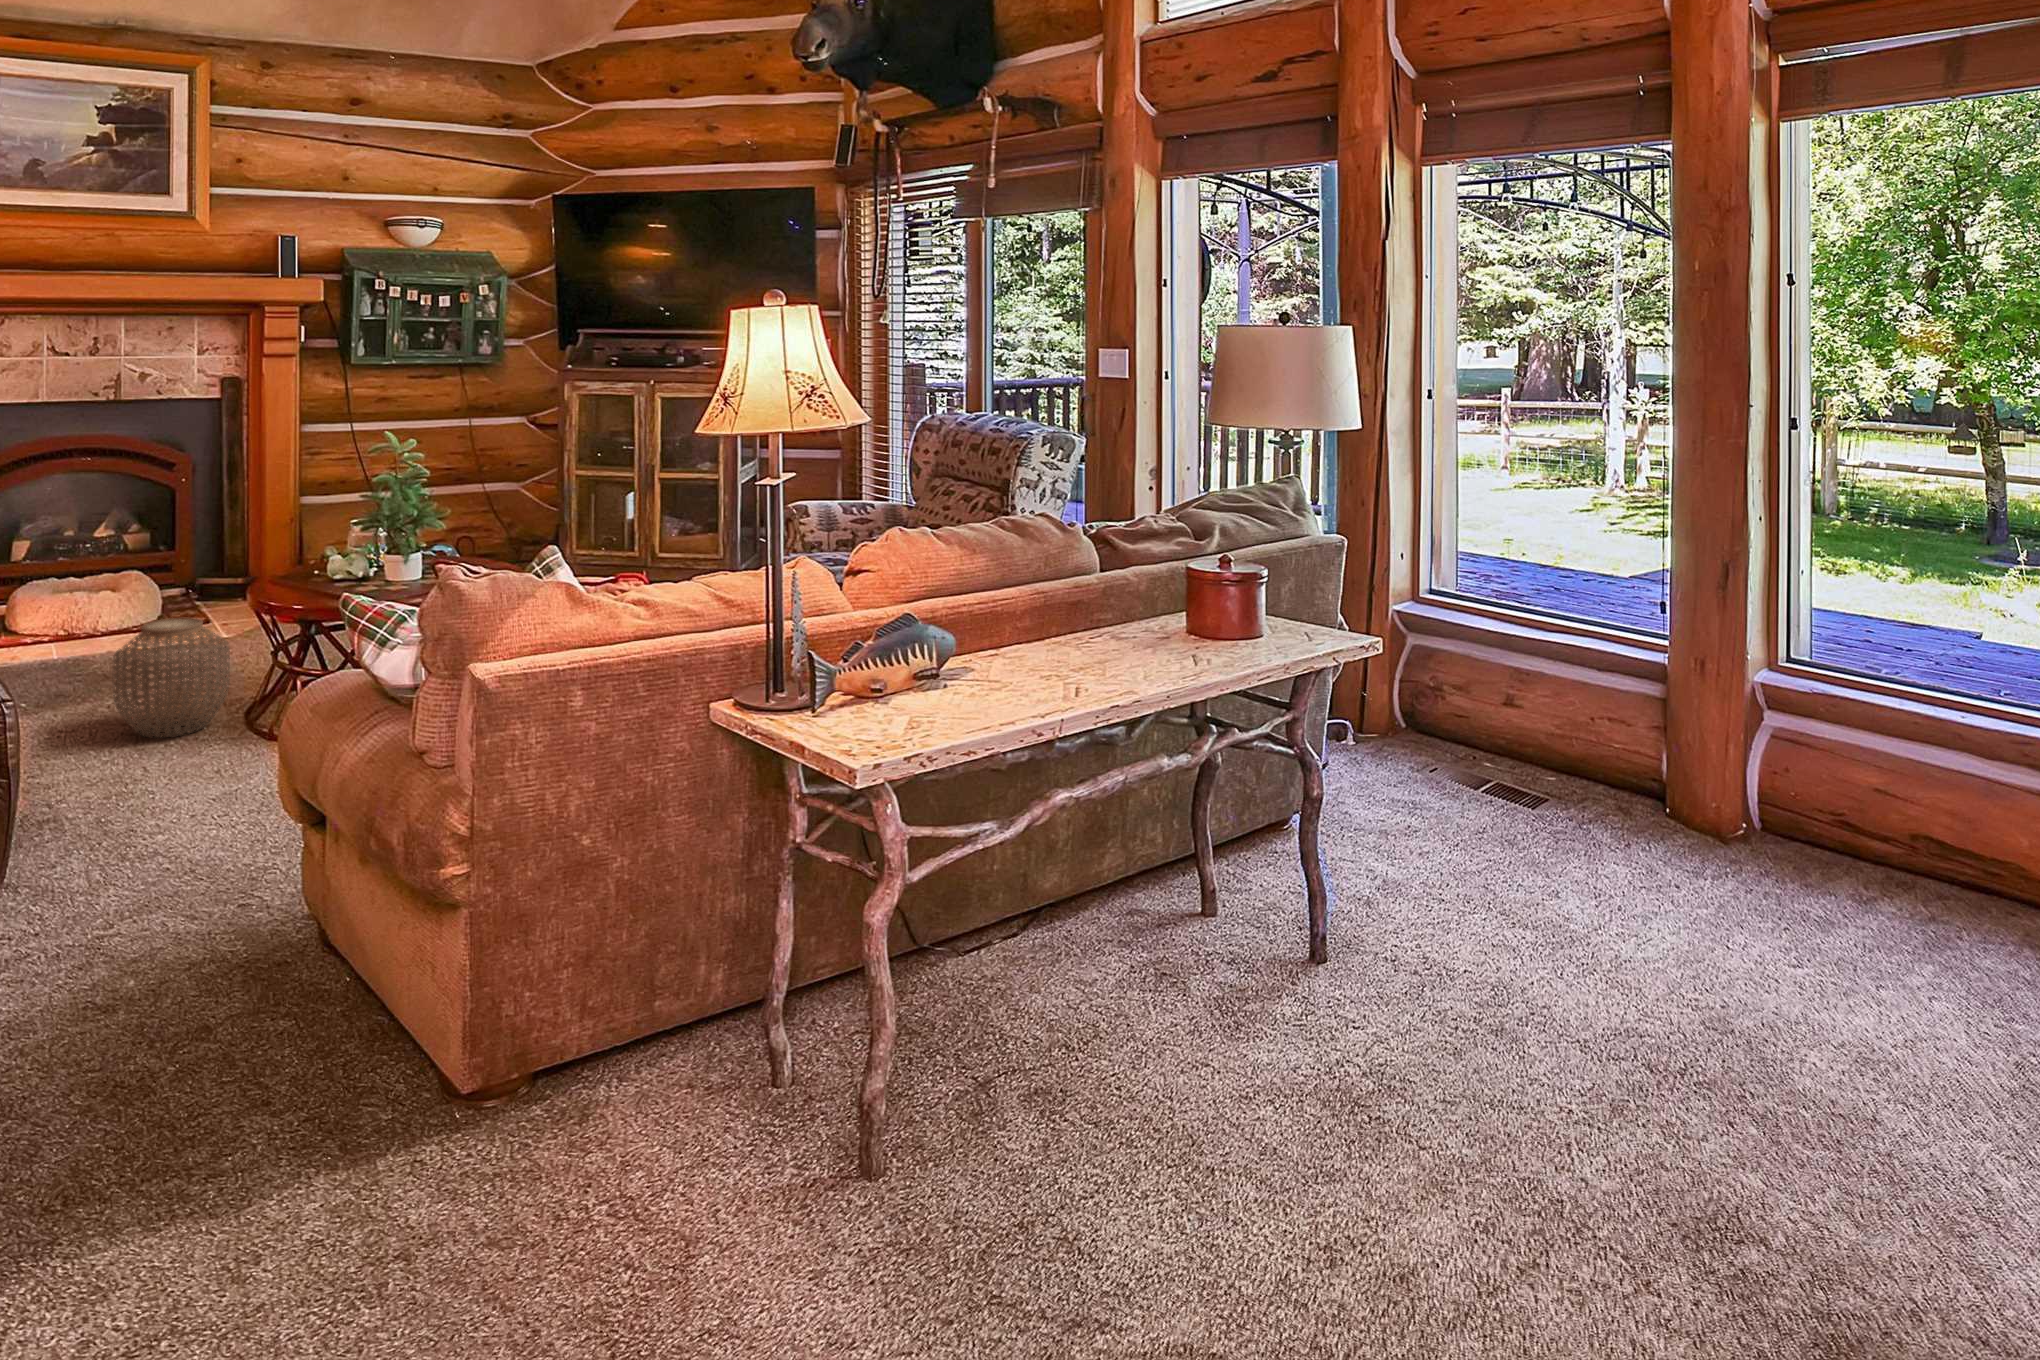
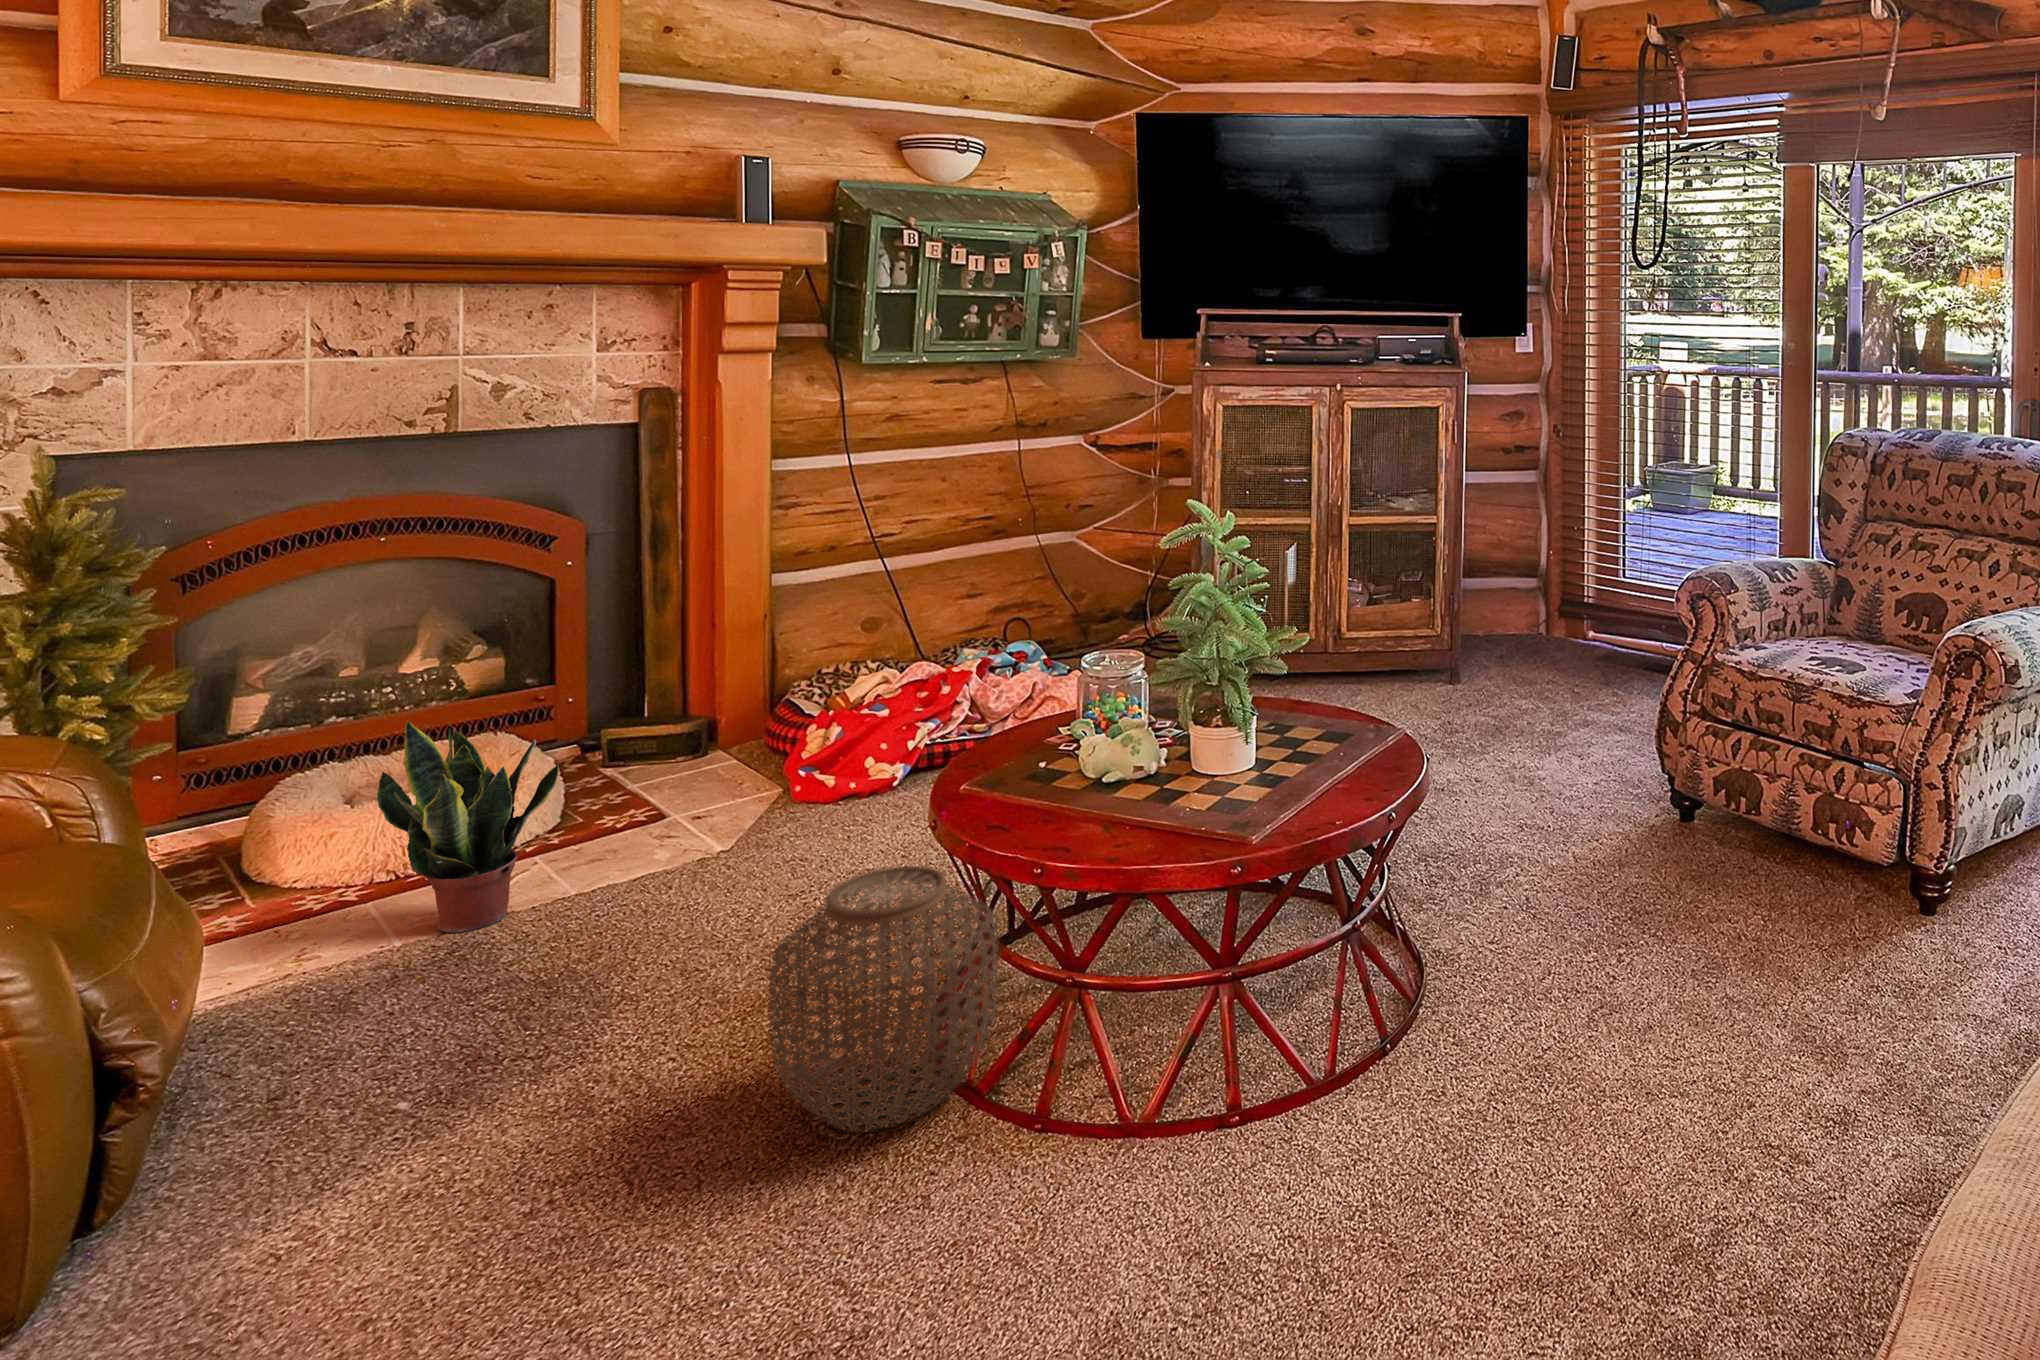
potted plant: none [33,544,119,657] -> present [377,721,559,932]

